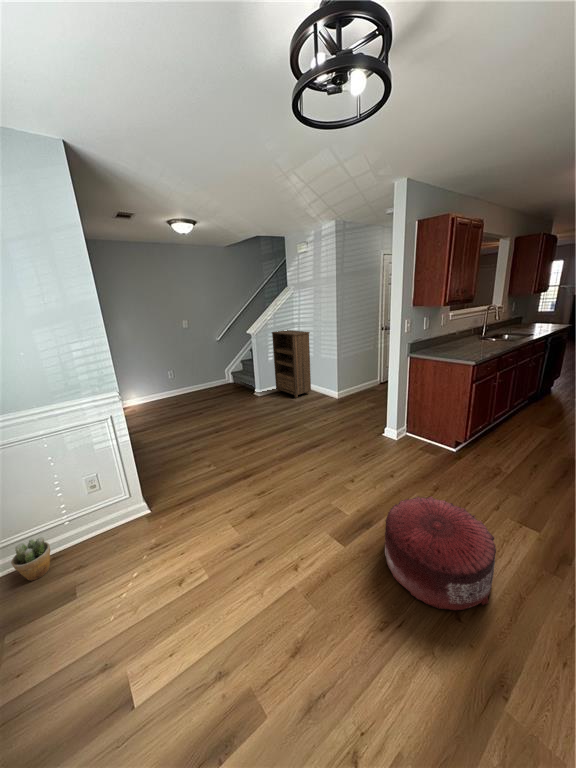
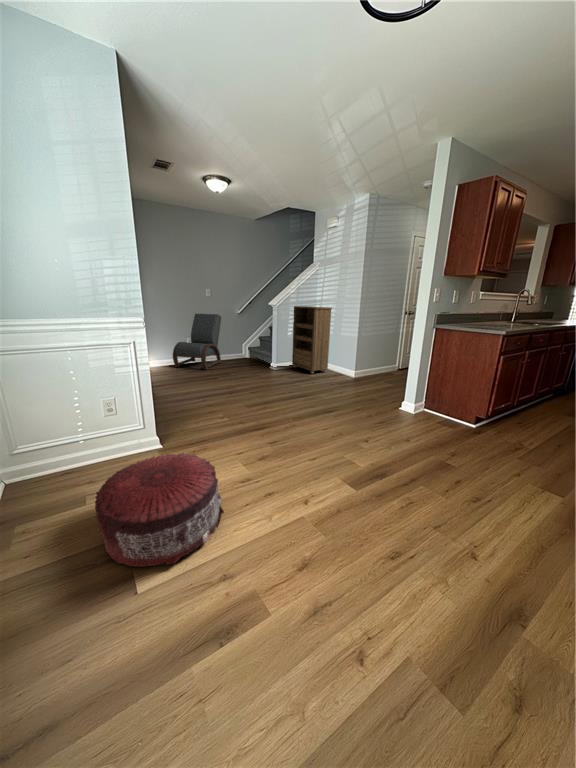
lounge chair: none [155,345,205,403] -> present [173,314,221,370]
pouf: present [385,496,496,610] -> present [95,453,224,567]
potted plant: present [11,537,50,580] -> none [26,446,64,488]

